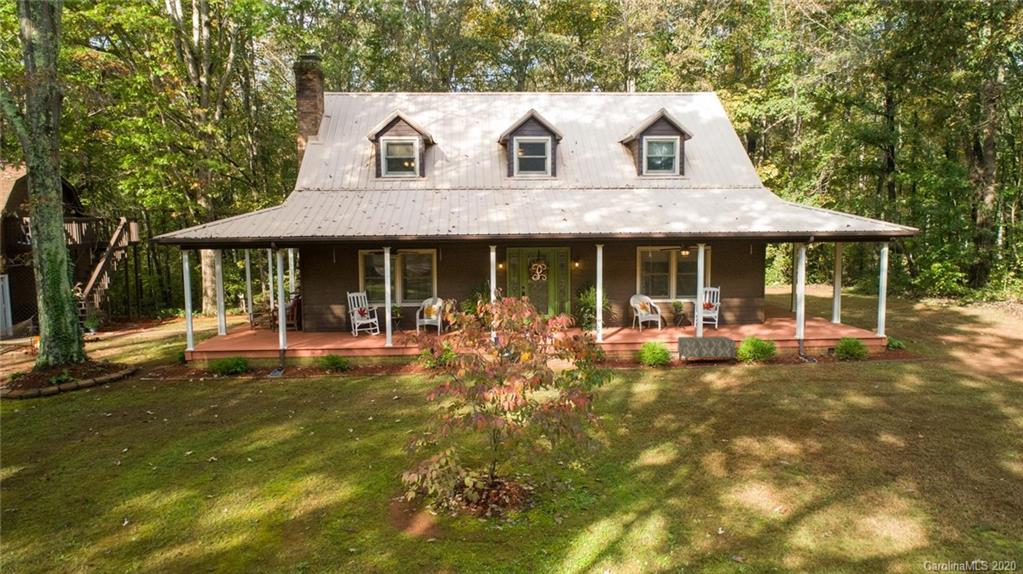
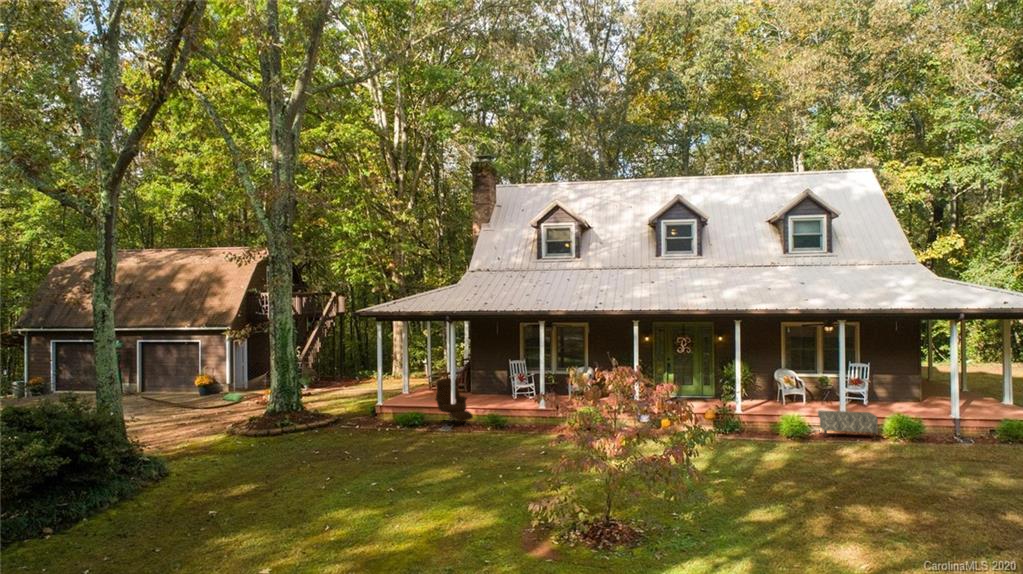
lounge chair: none [249,321,299,379] -> present [435,379,473,423]

